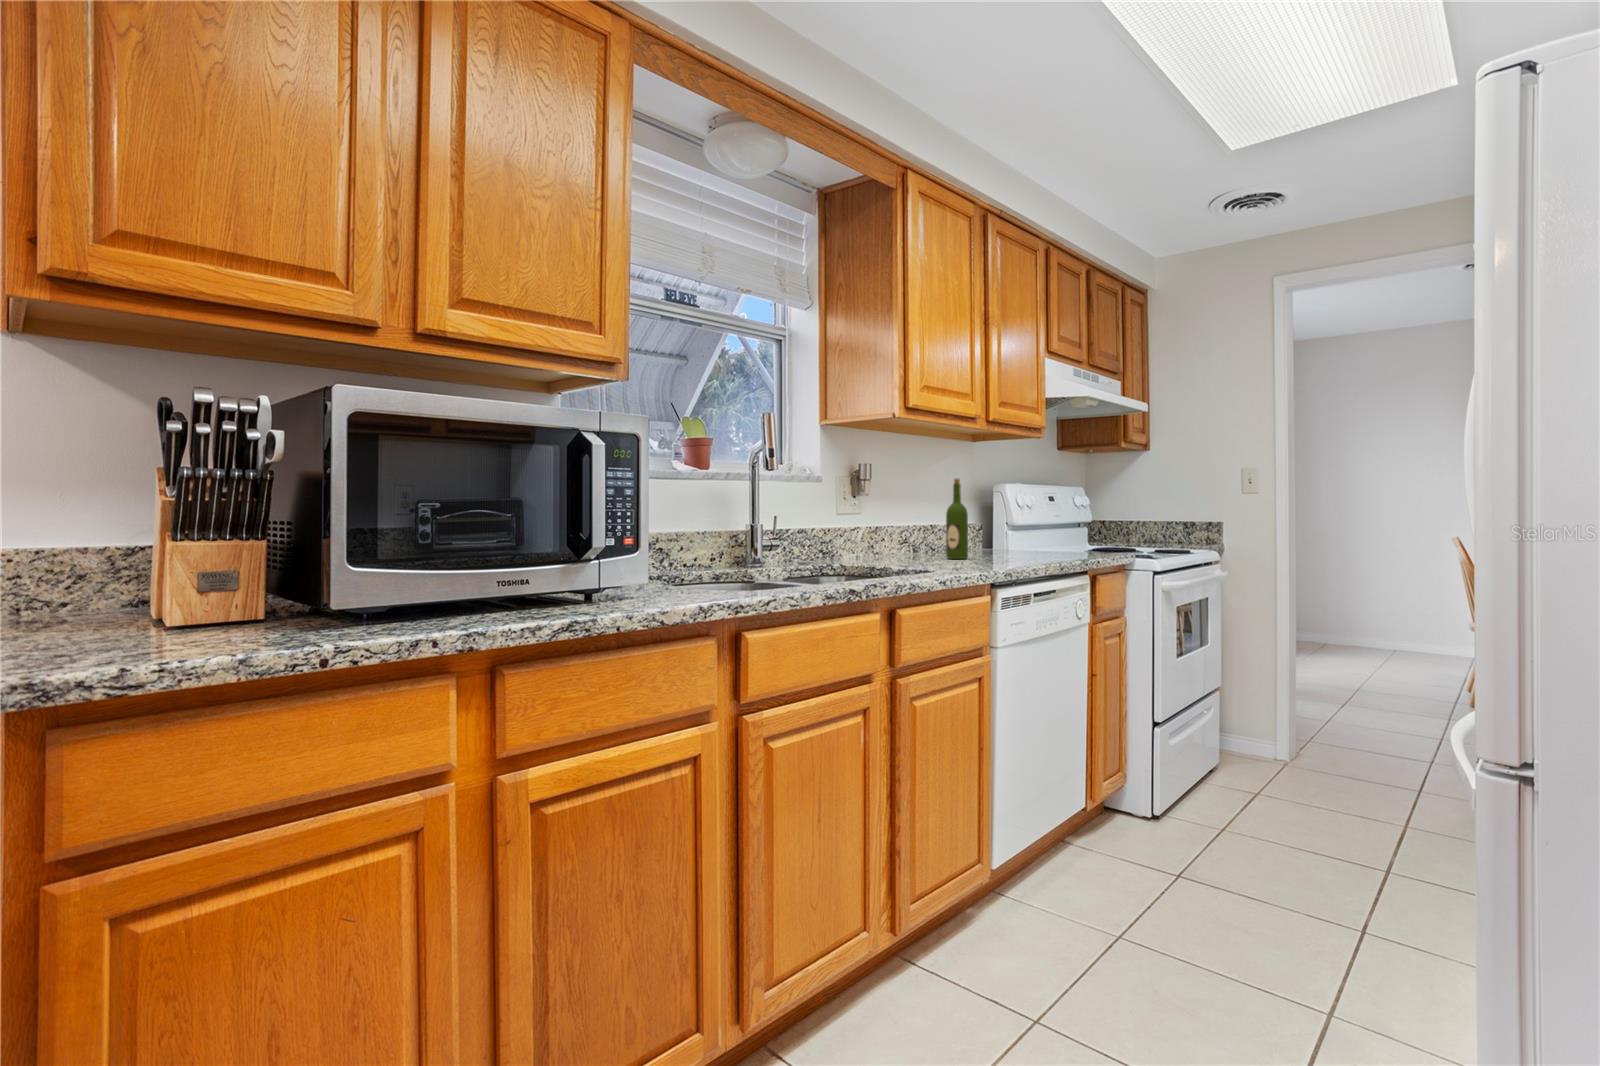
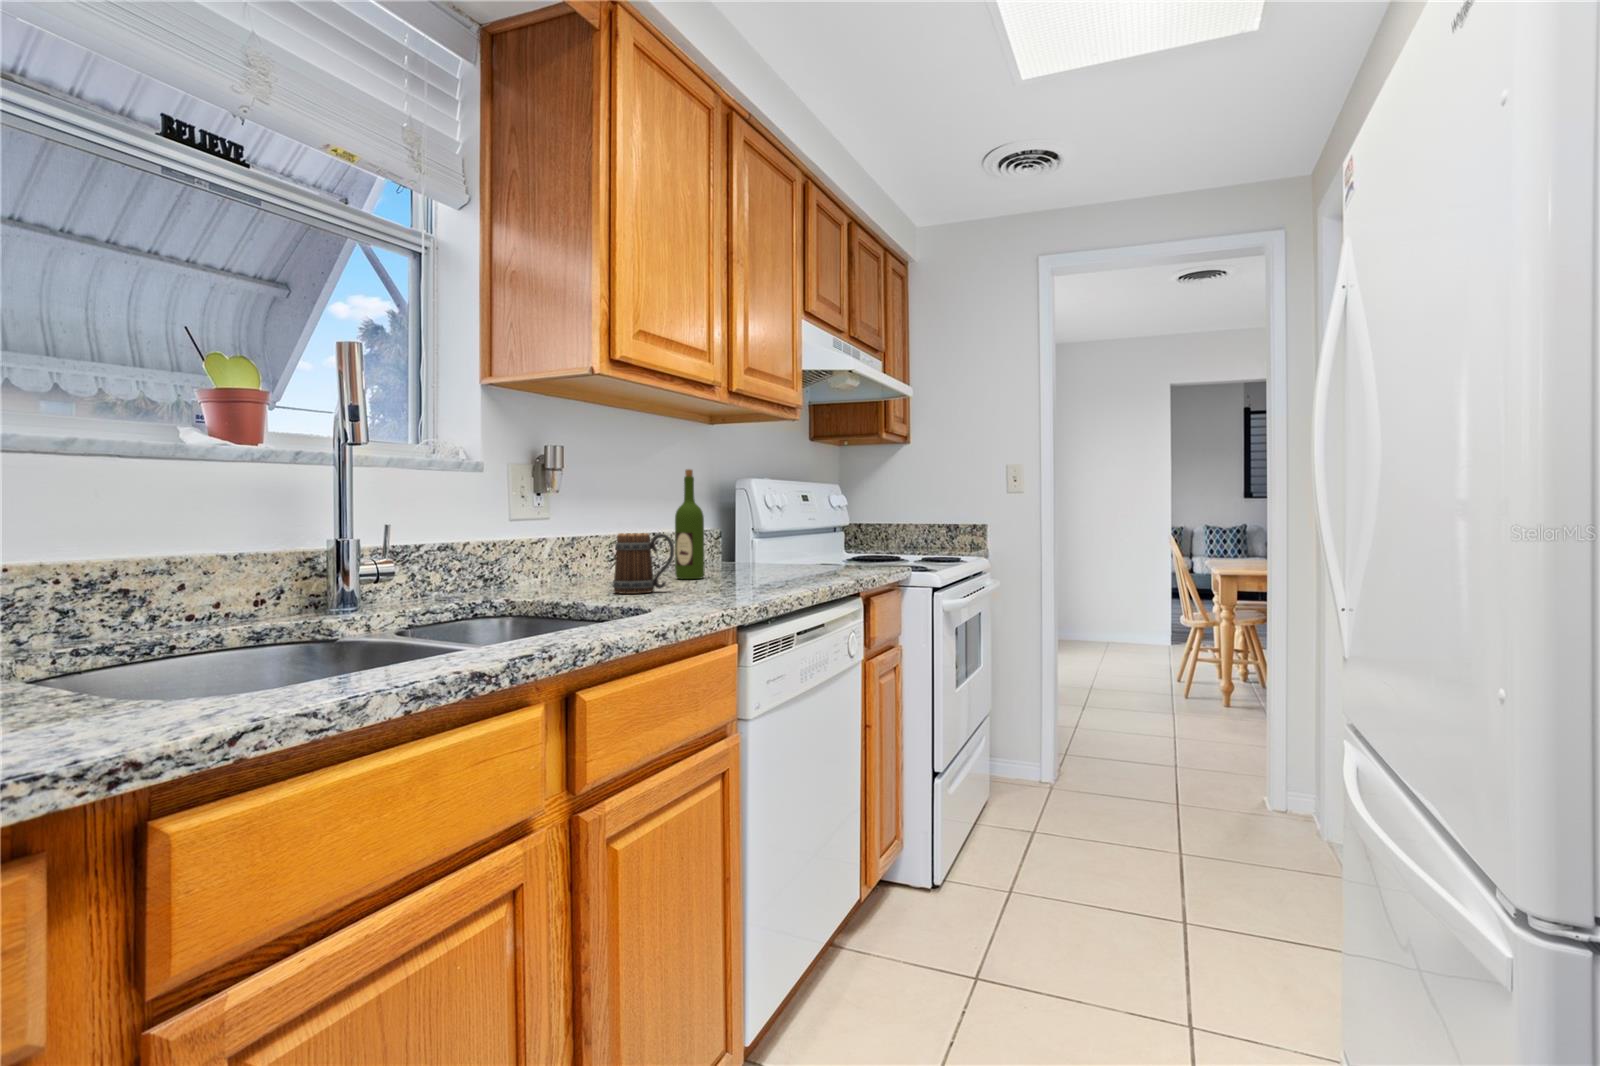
mug: none [905,524,947,565] -> present [613,533,674,594]

